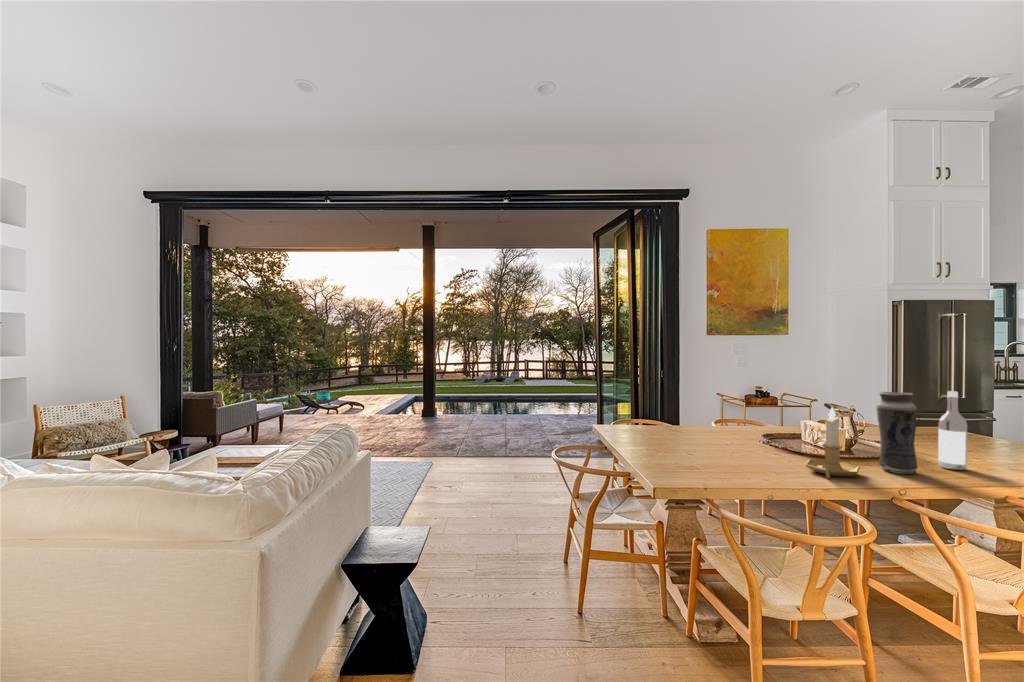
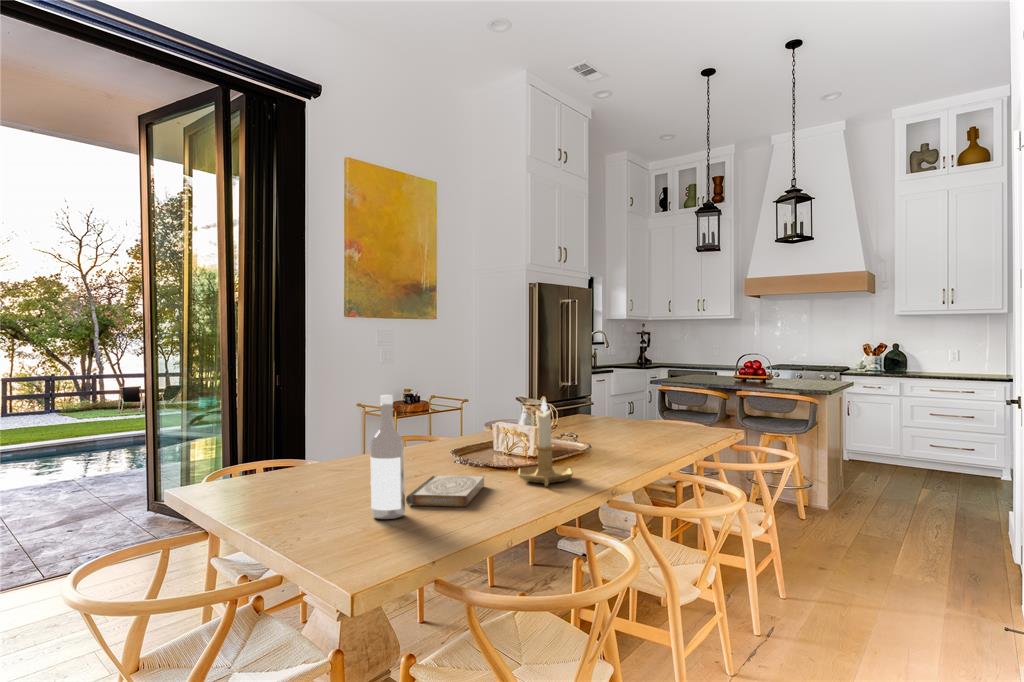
wine bottle: present [938,391,967,470] -> present [371,395,405,519]
vase: present [877,392,917,474] -> none [580,376,618,470]
book: none [703,454,773,481] -> present [406,476,484,507]

